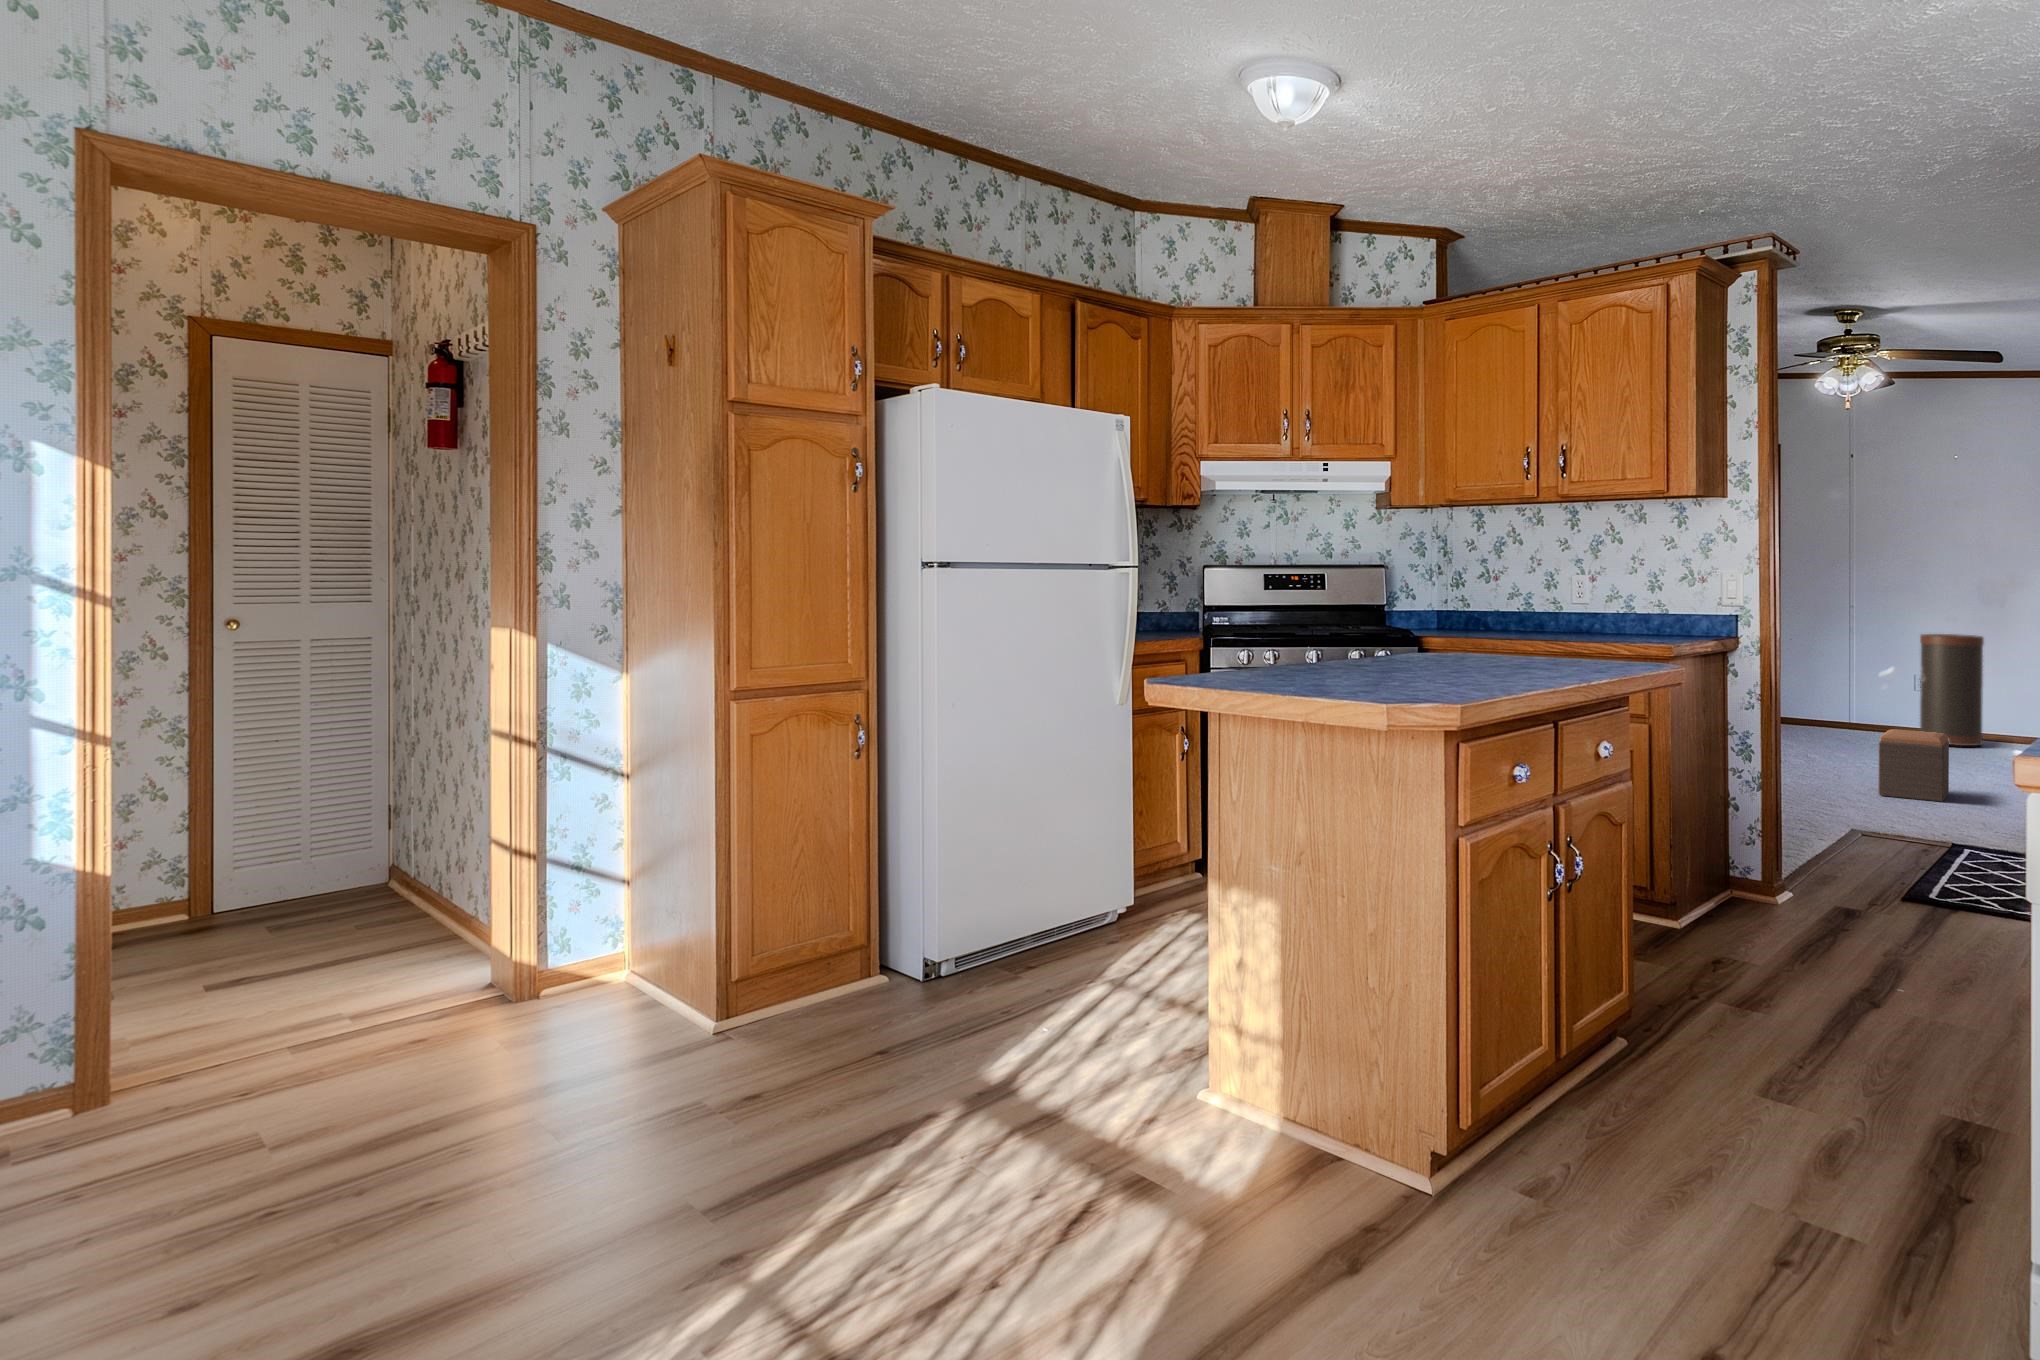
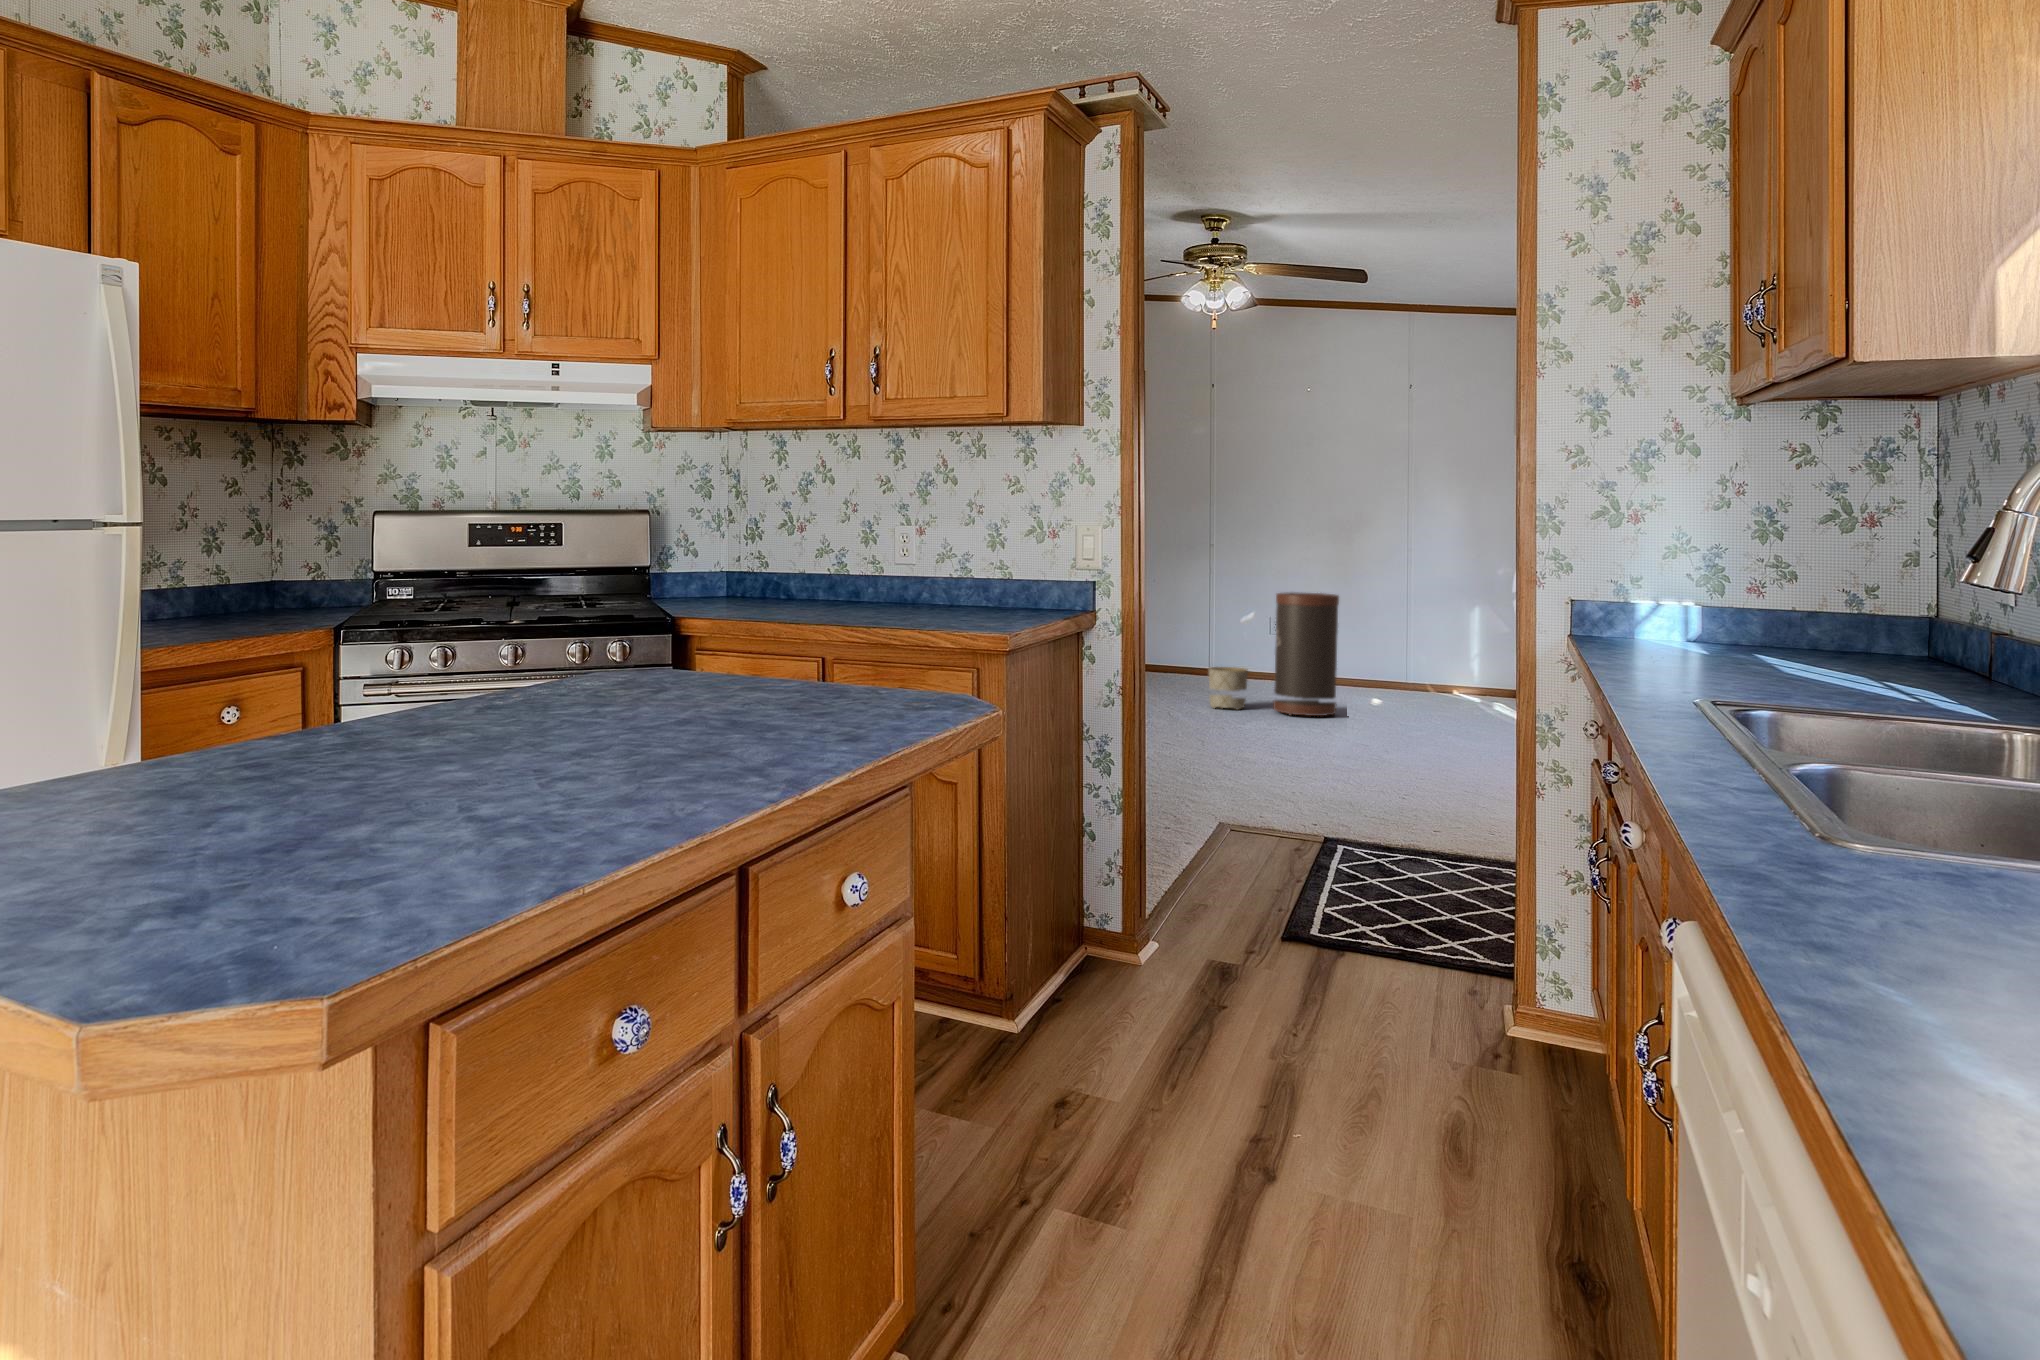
planter: none [1855,700,1894,739] -> present [1209,667,1248,710]
footstool: present [1879,729,1949,802] -> none [1239,705,1313,789]

